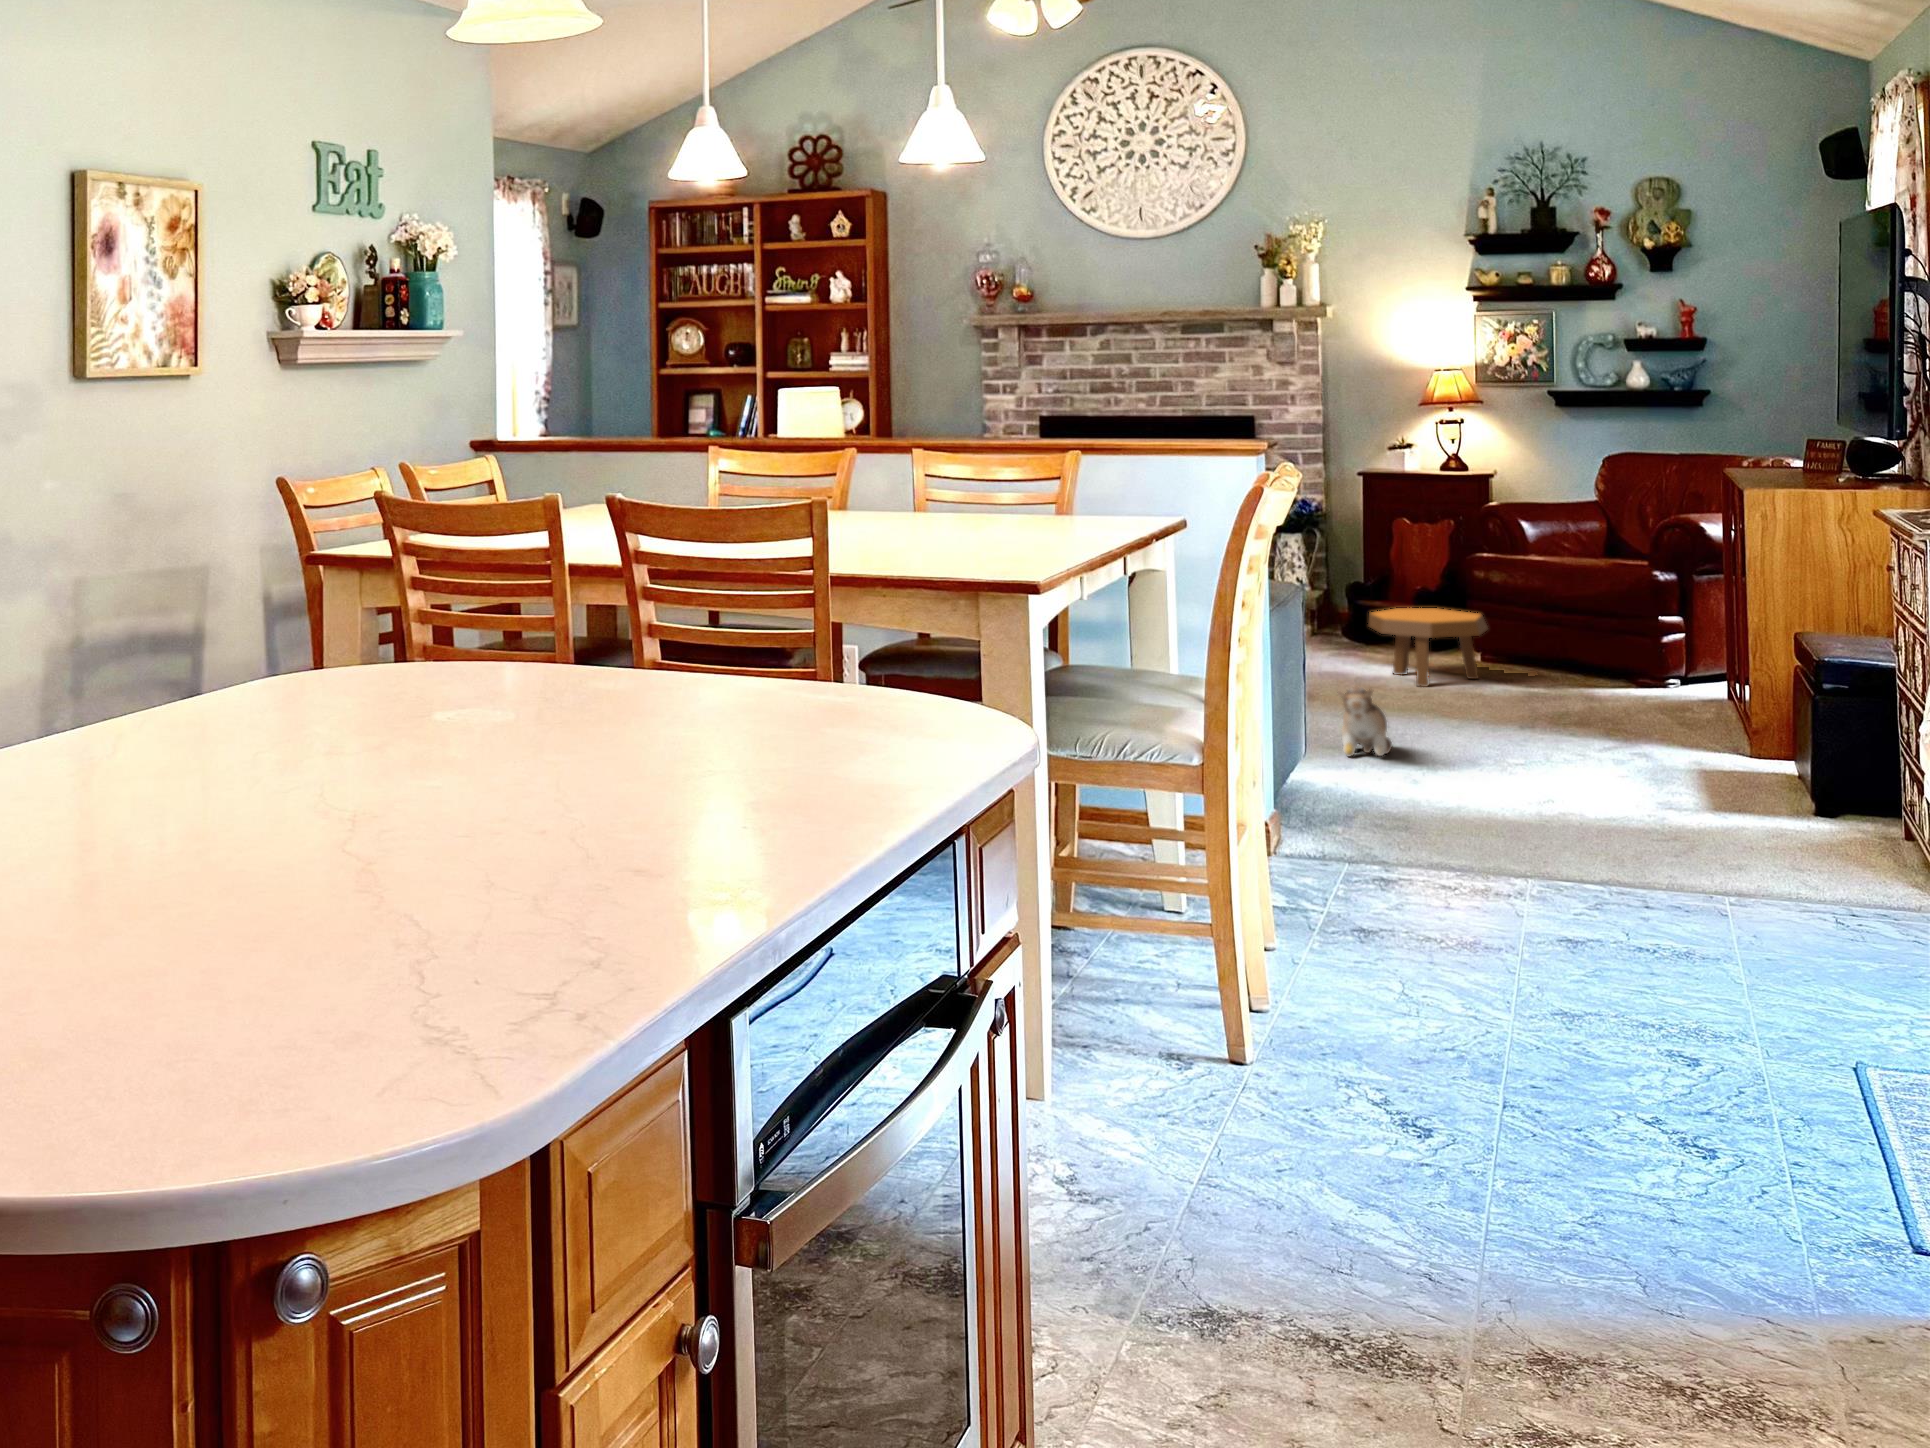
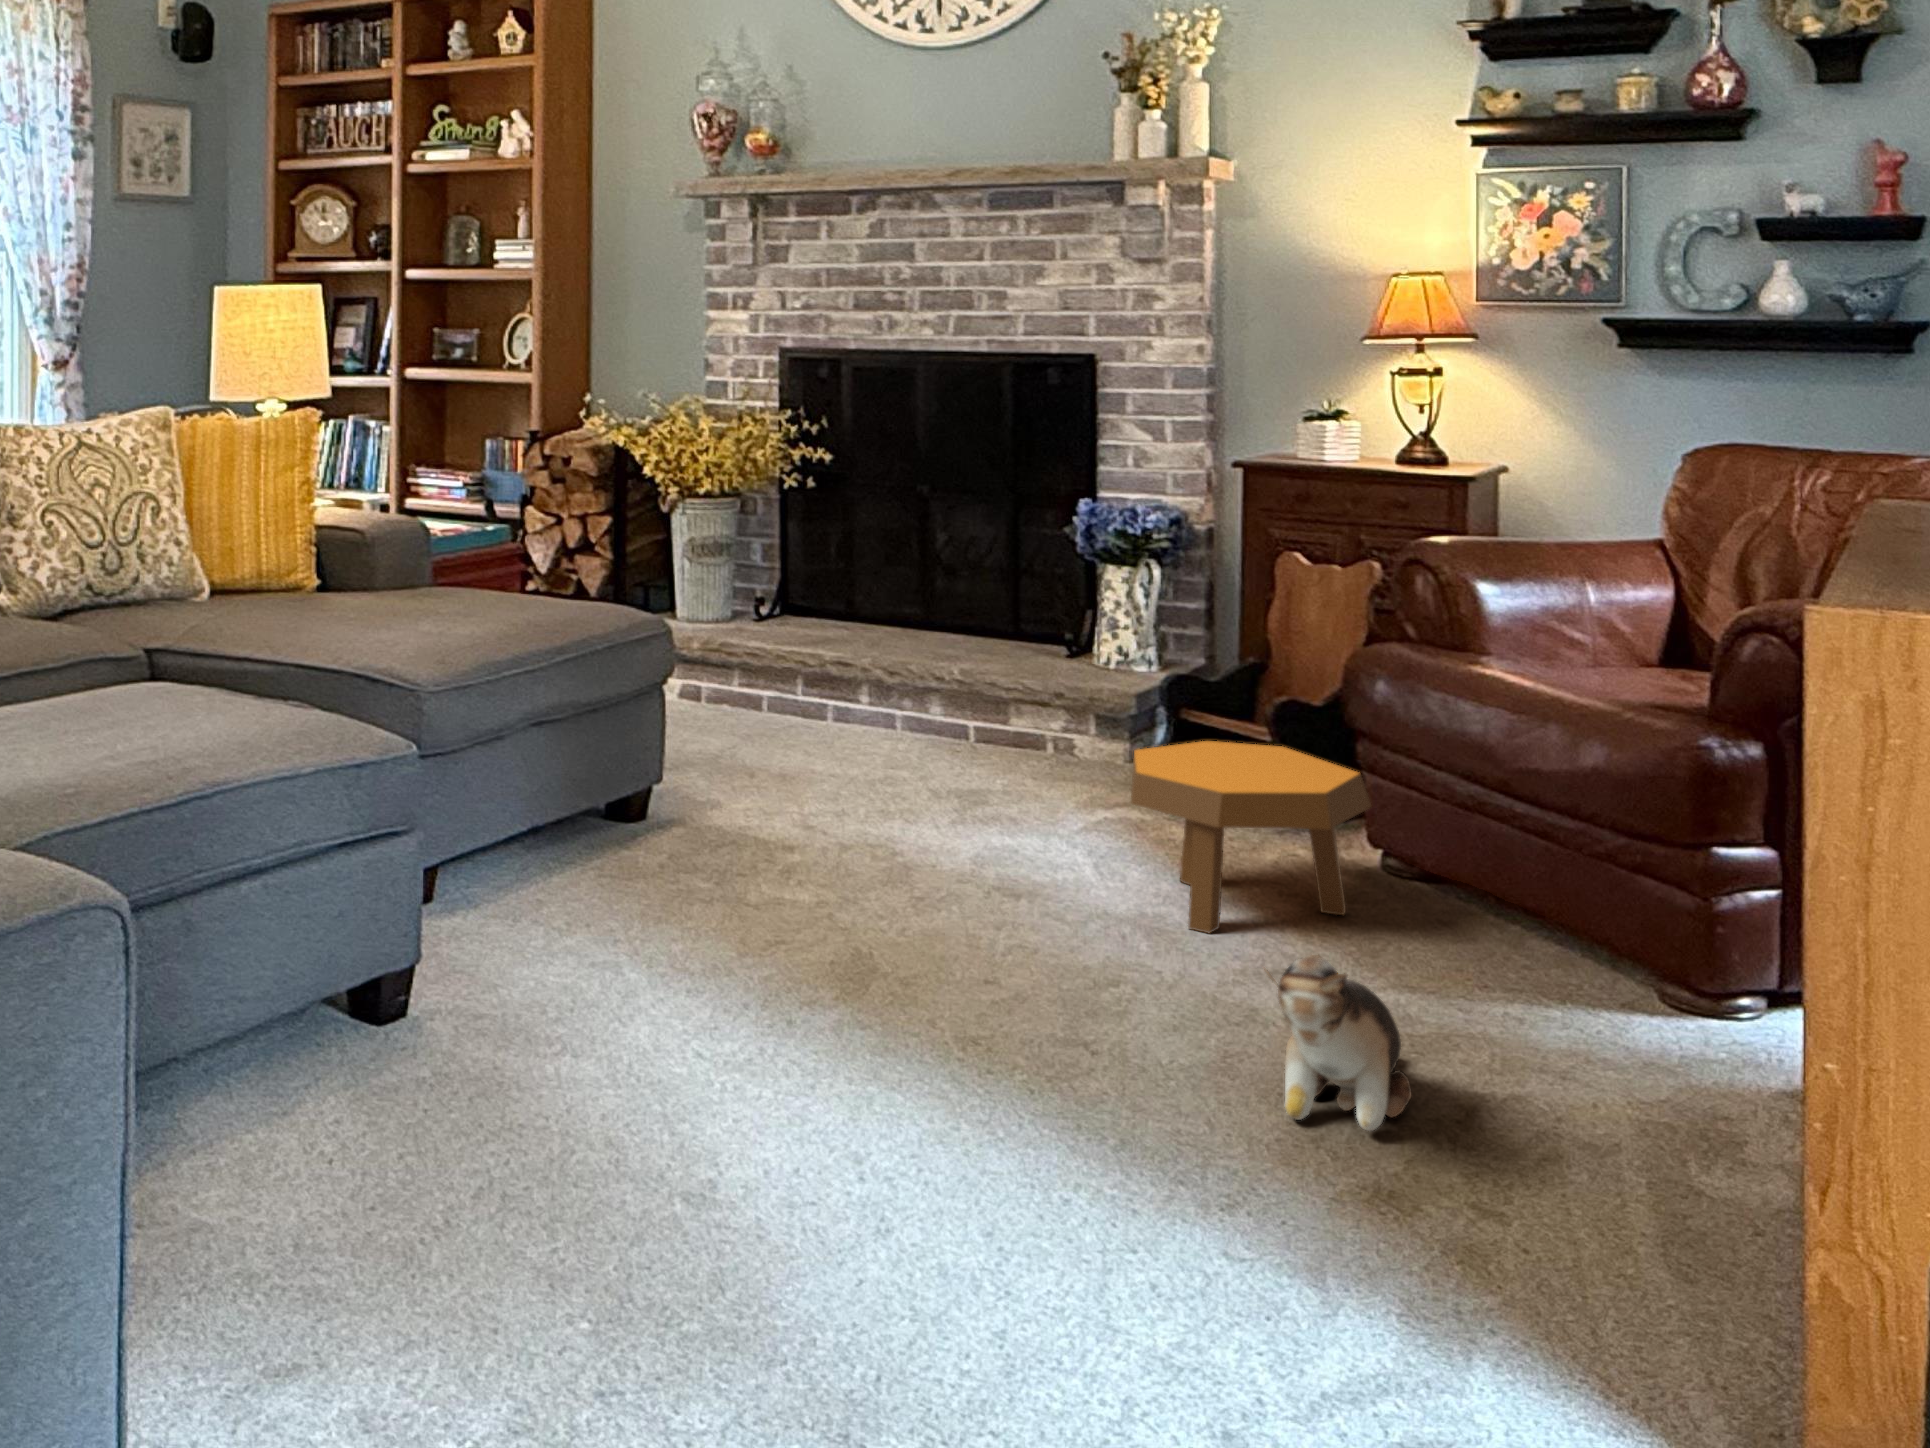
plush toy: present [1339,687,1392,757] -> present [1266,955,1412,1131]

